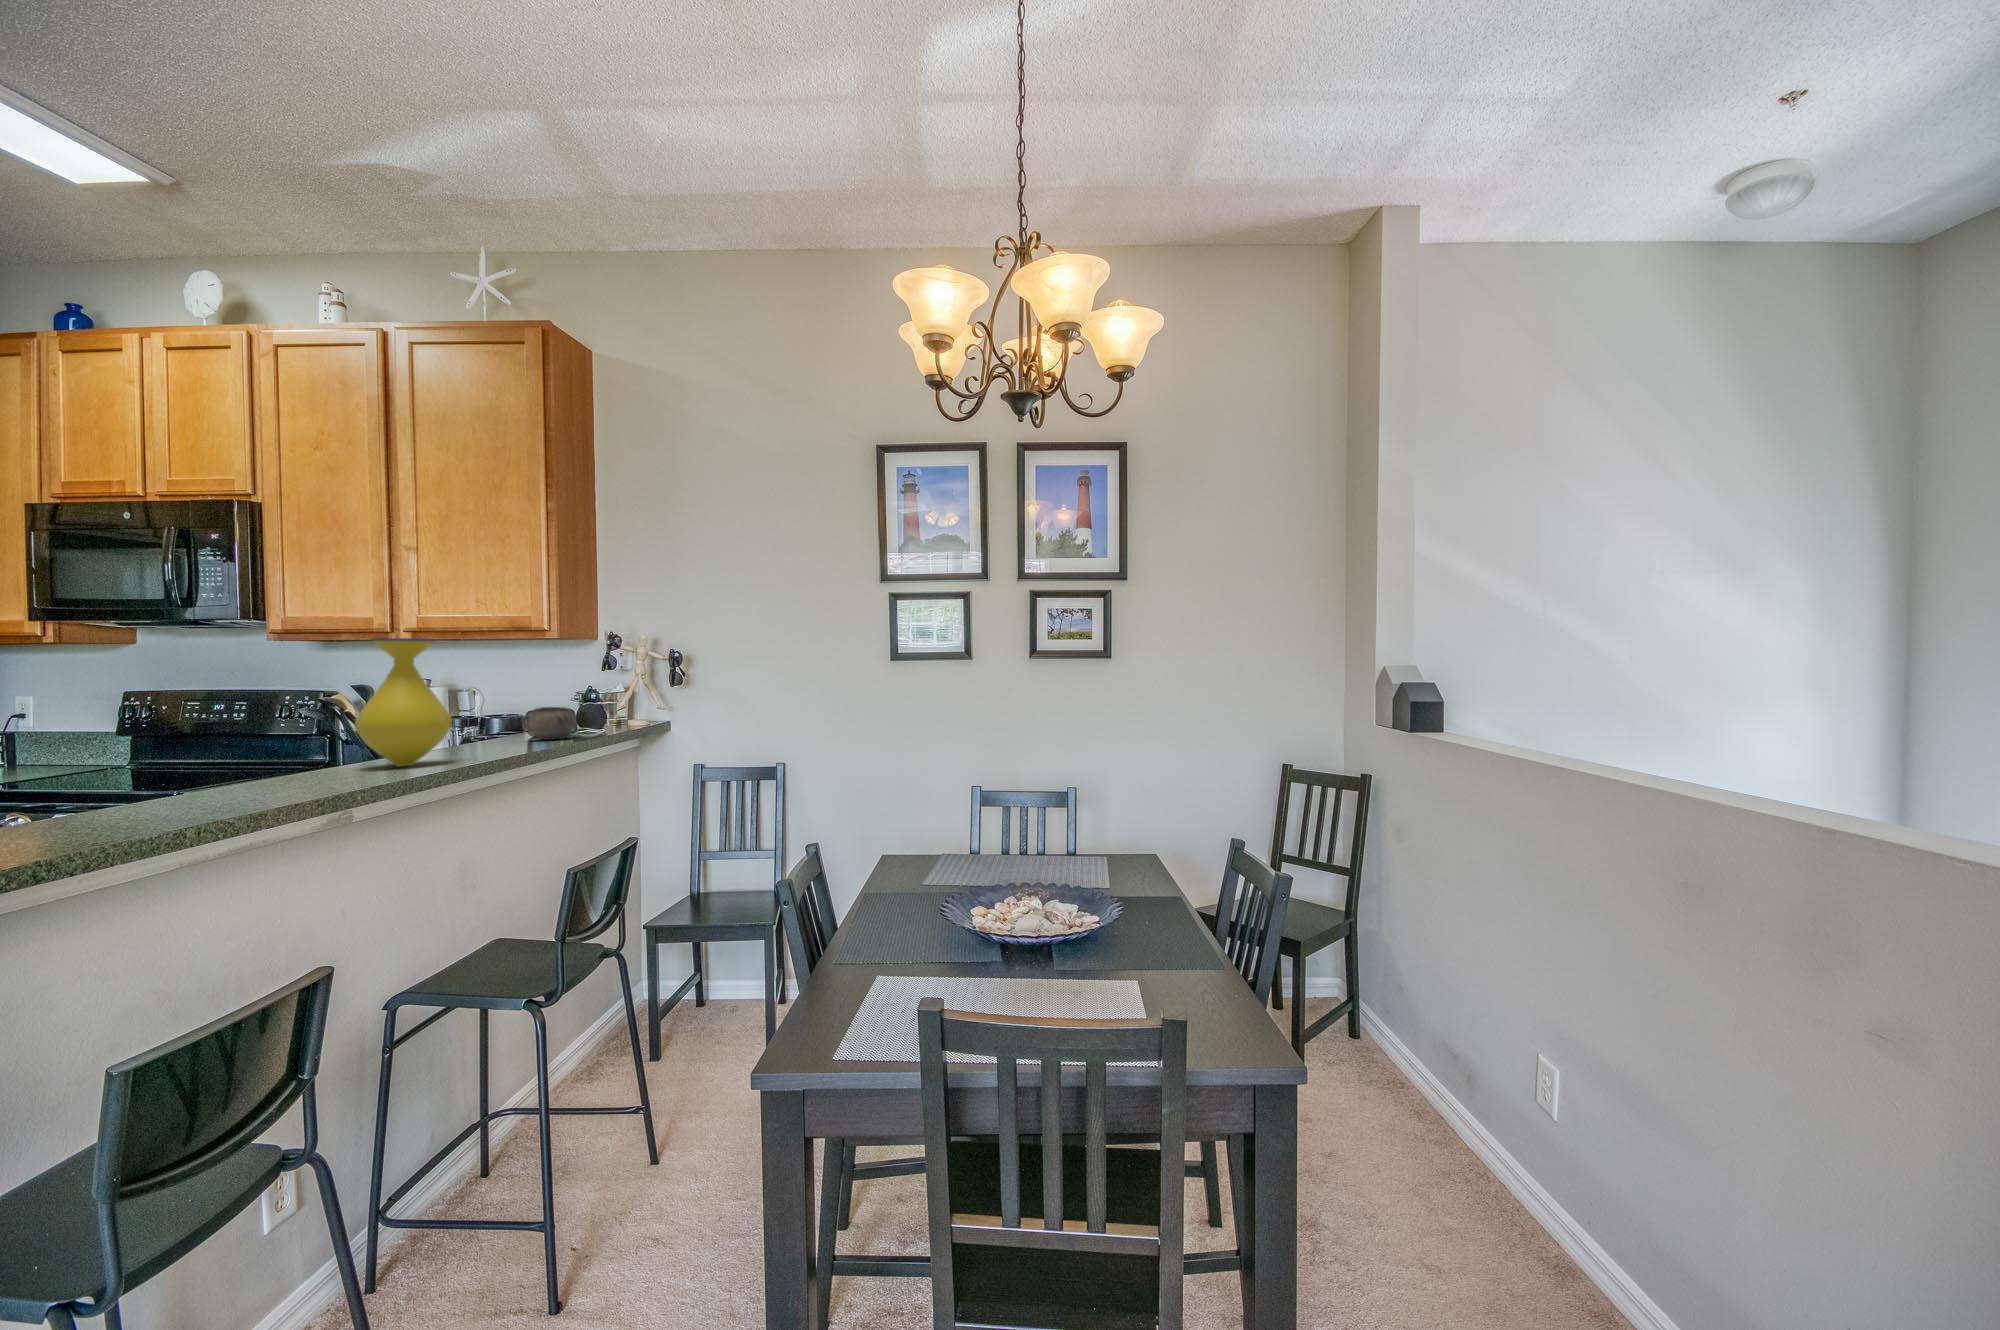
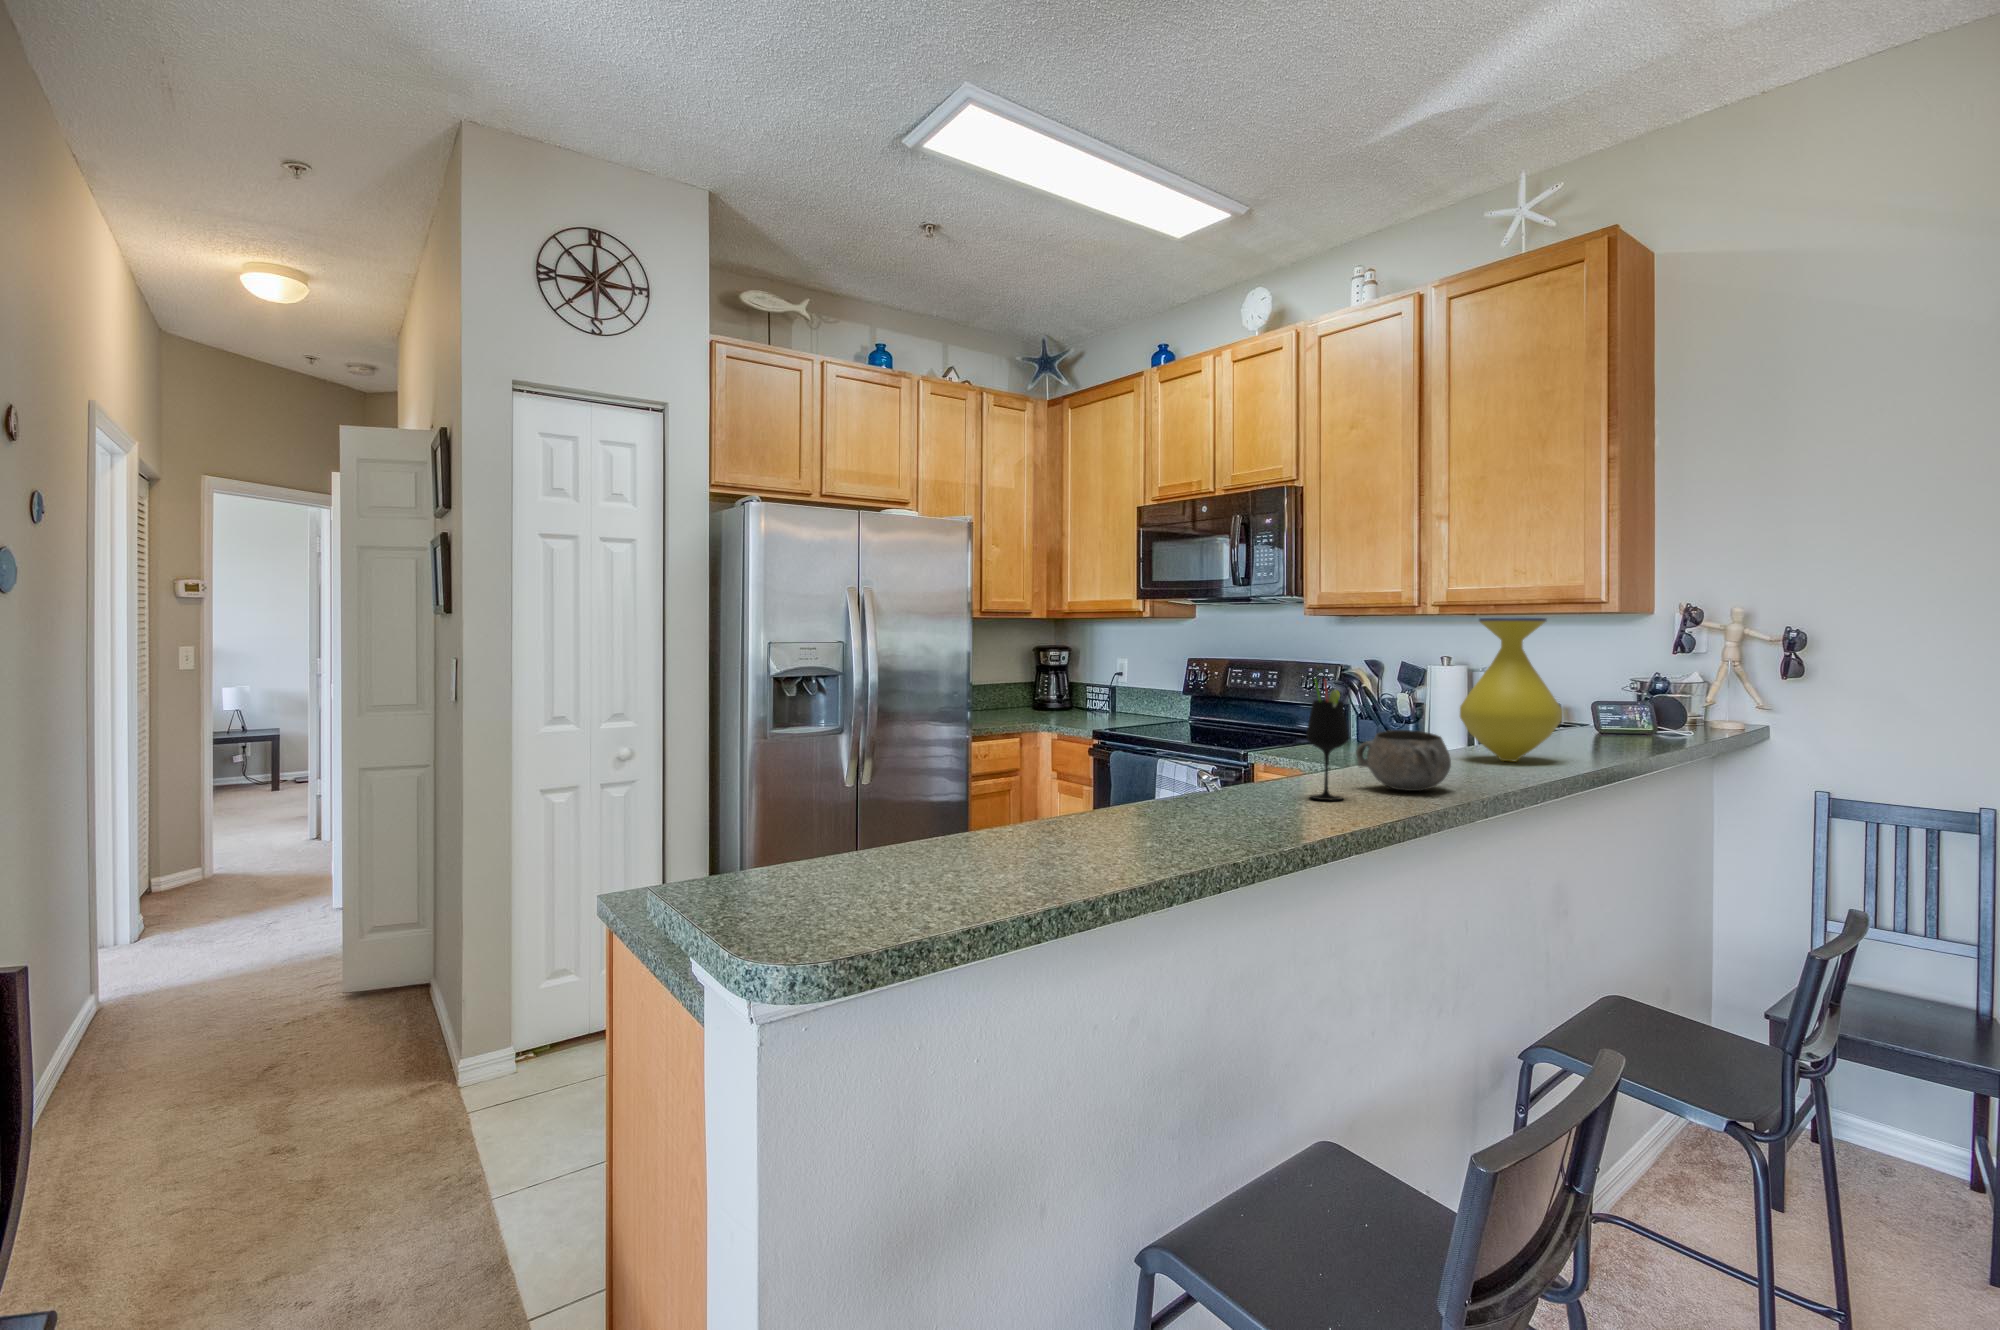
wine glass: none [85,695,142,821] -> present [1306,679,1348,800]
decorative bowl: present [522,707,576,740] -> present [1356,730,1451,791]

